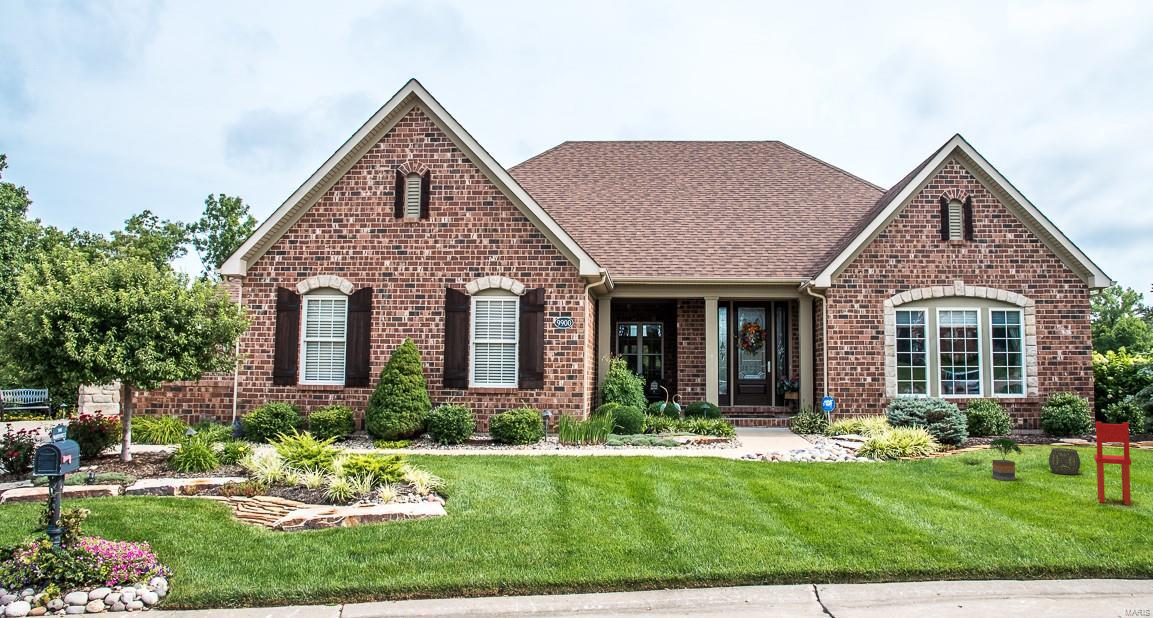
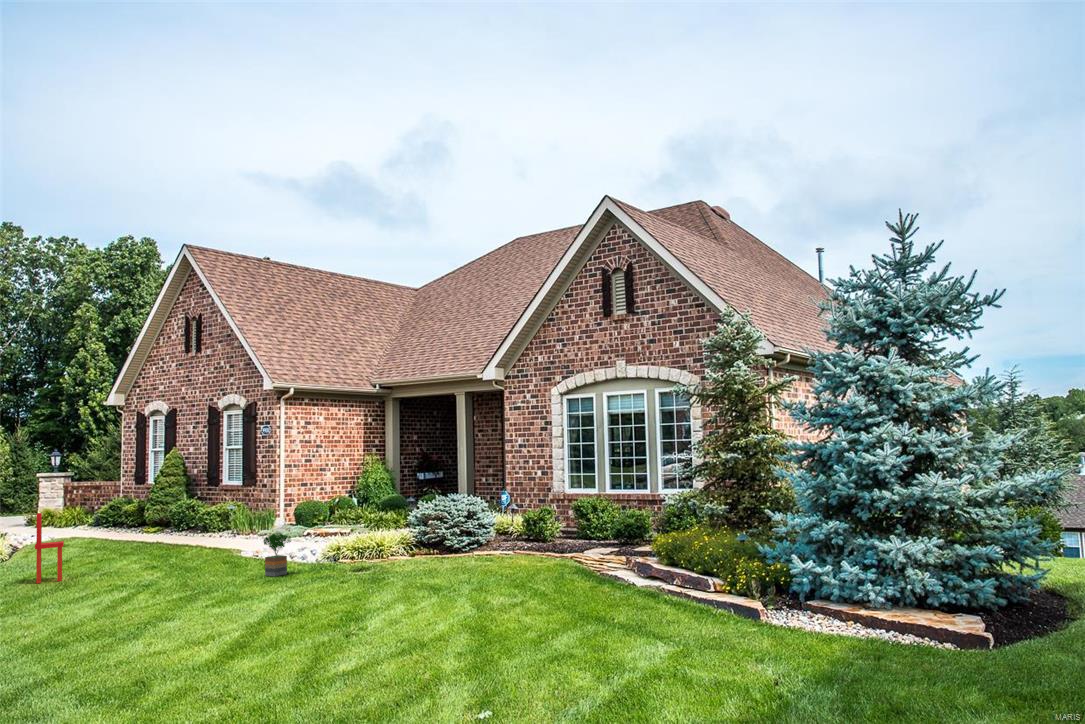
chair: present [1094,422,1131,505] -> present [35,513,64,583]
woven basket: present [1049,448,1081,475] -> none [347,546,377,575]

